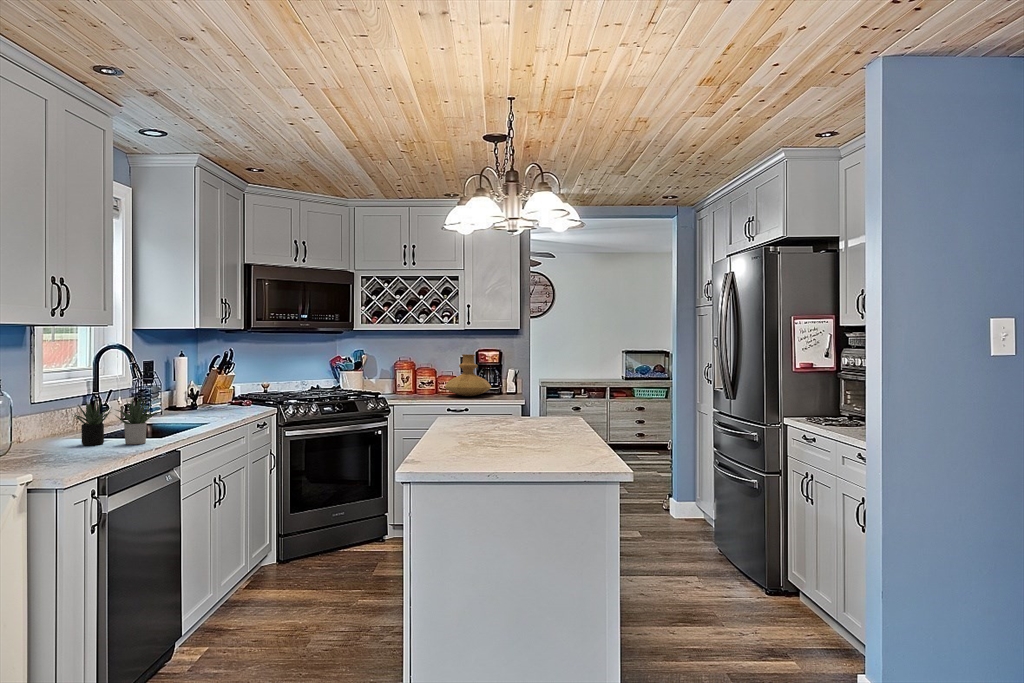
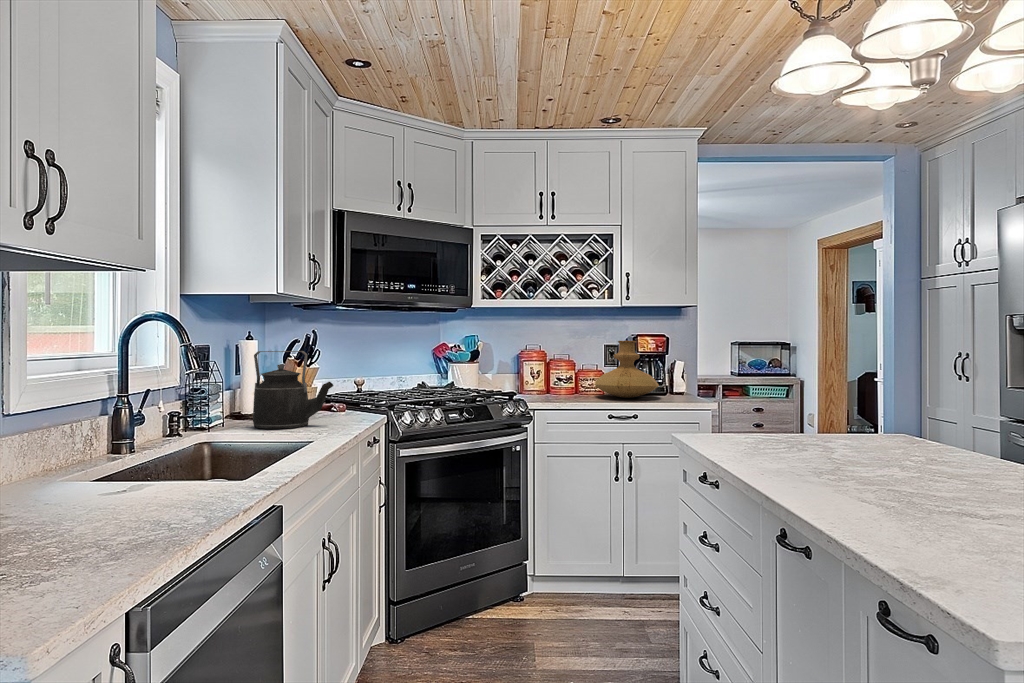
kettle: none [180,365,233,415] -> present [253,351,333,429]
succulent plant: present [75,398,156,445] -> none [69,404,240,502]

